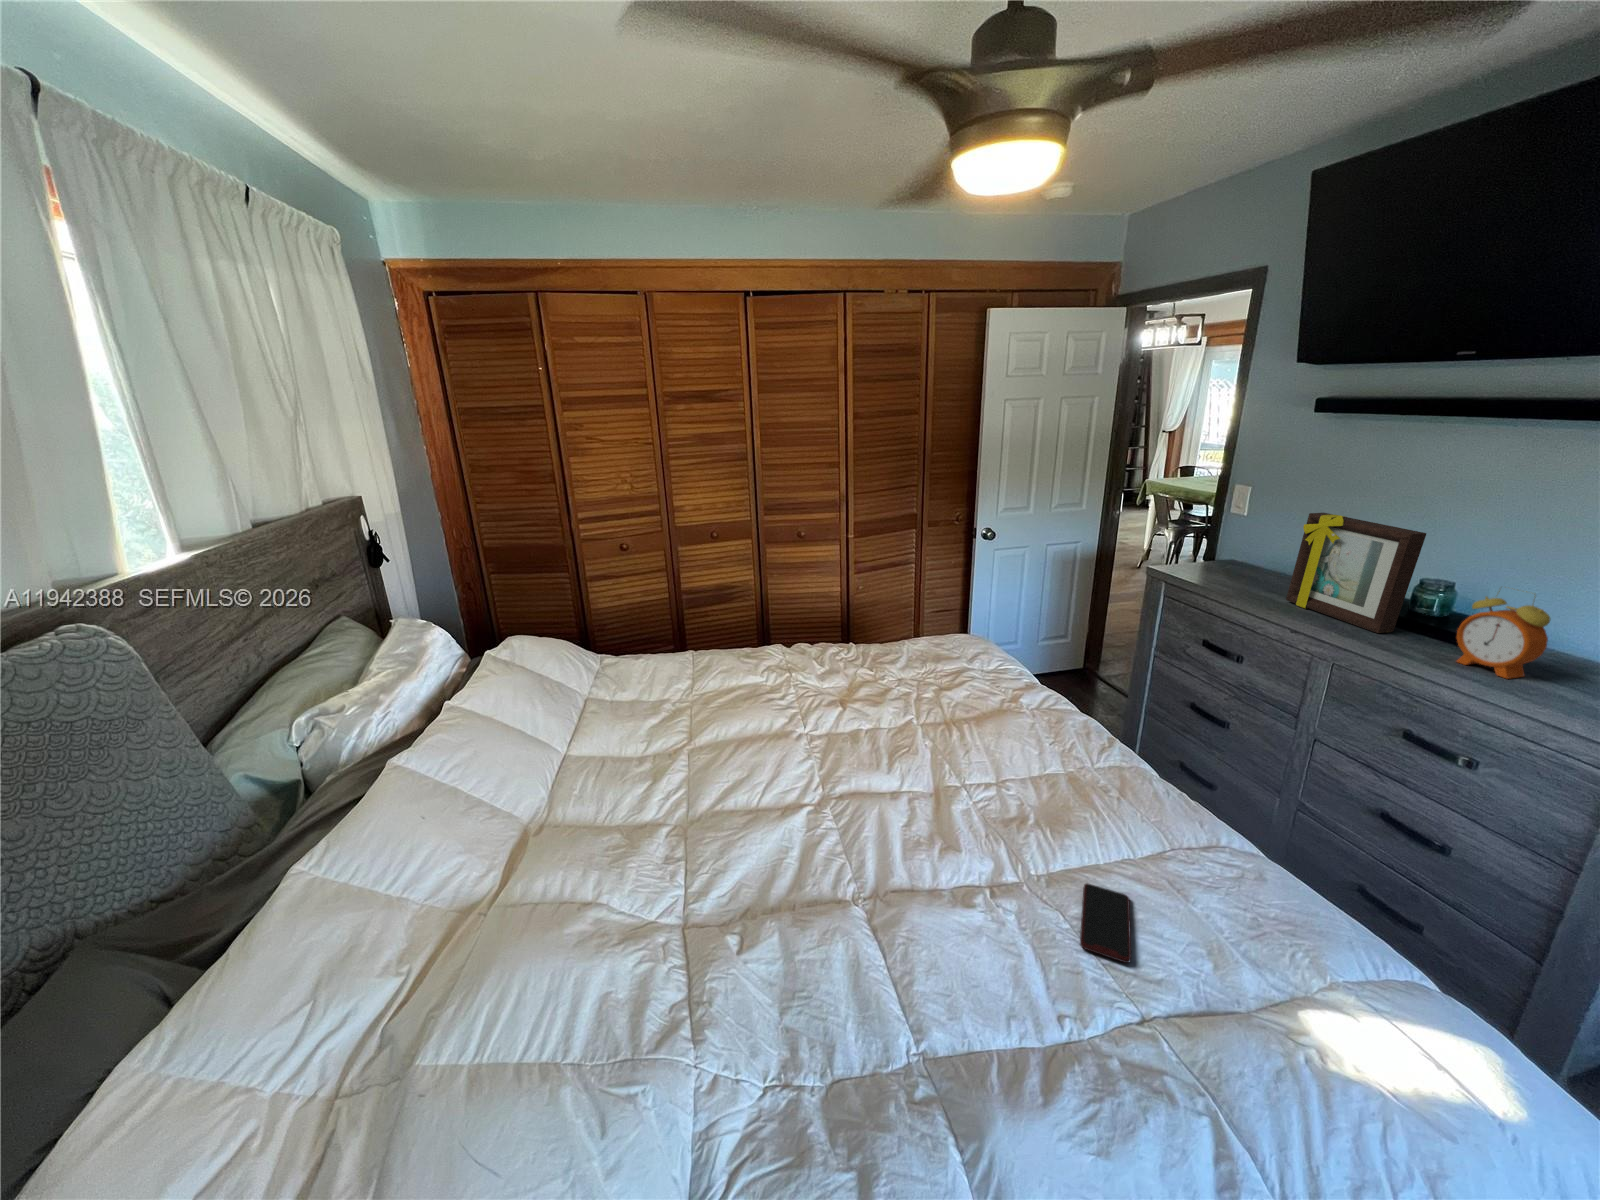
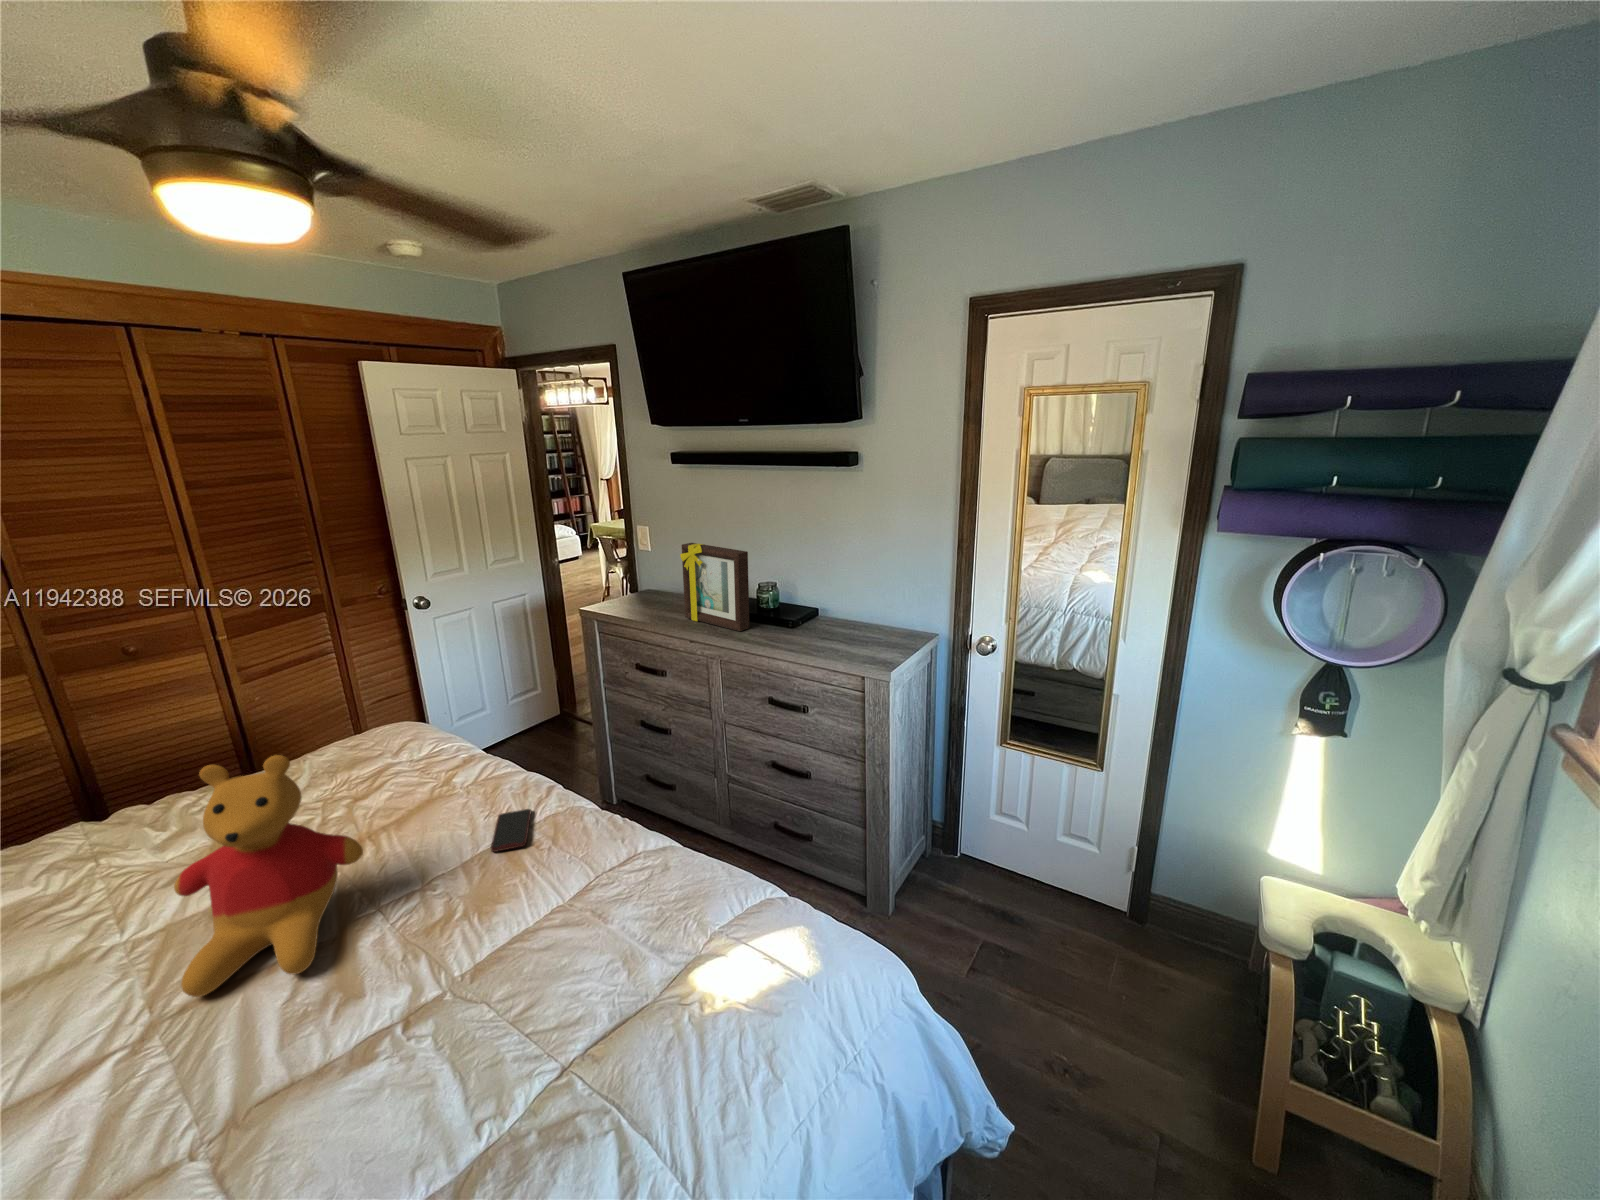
alarm clock: present [1457,591,1550,679] -> none [776,584,817,647]
stuffed bear: none [843,629,966,811] -> present [174,755,363,997]
smartphone: present [1080,884,1131,963] -> present [491,809,531,852]

